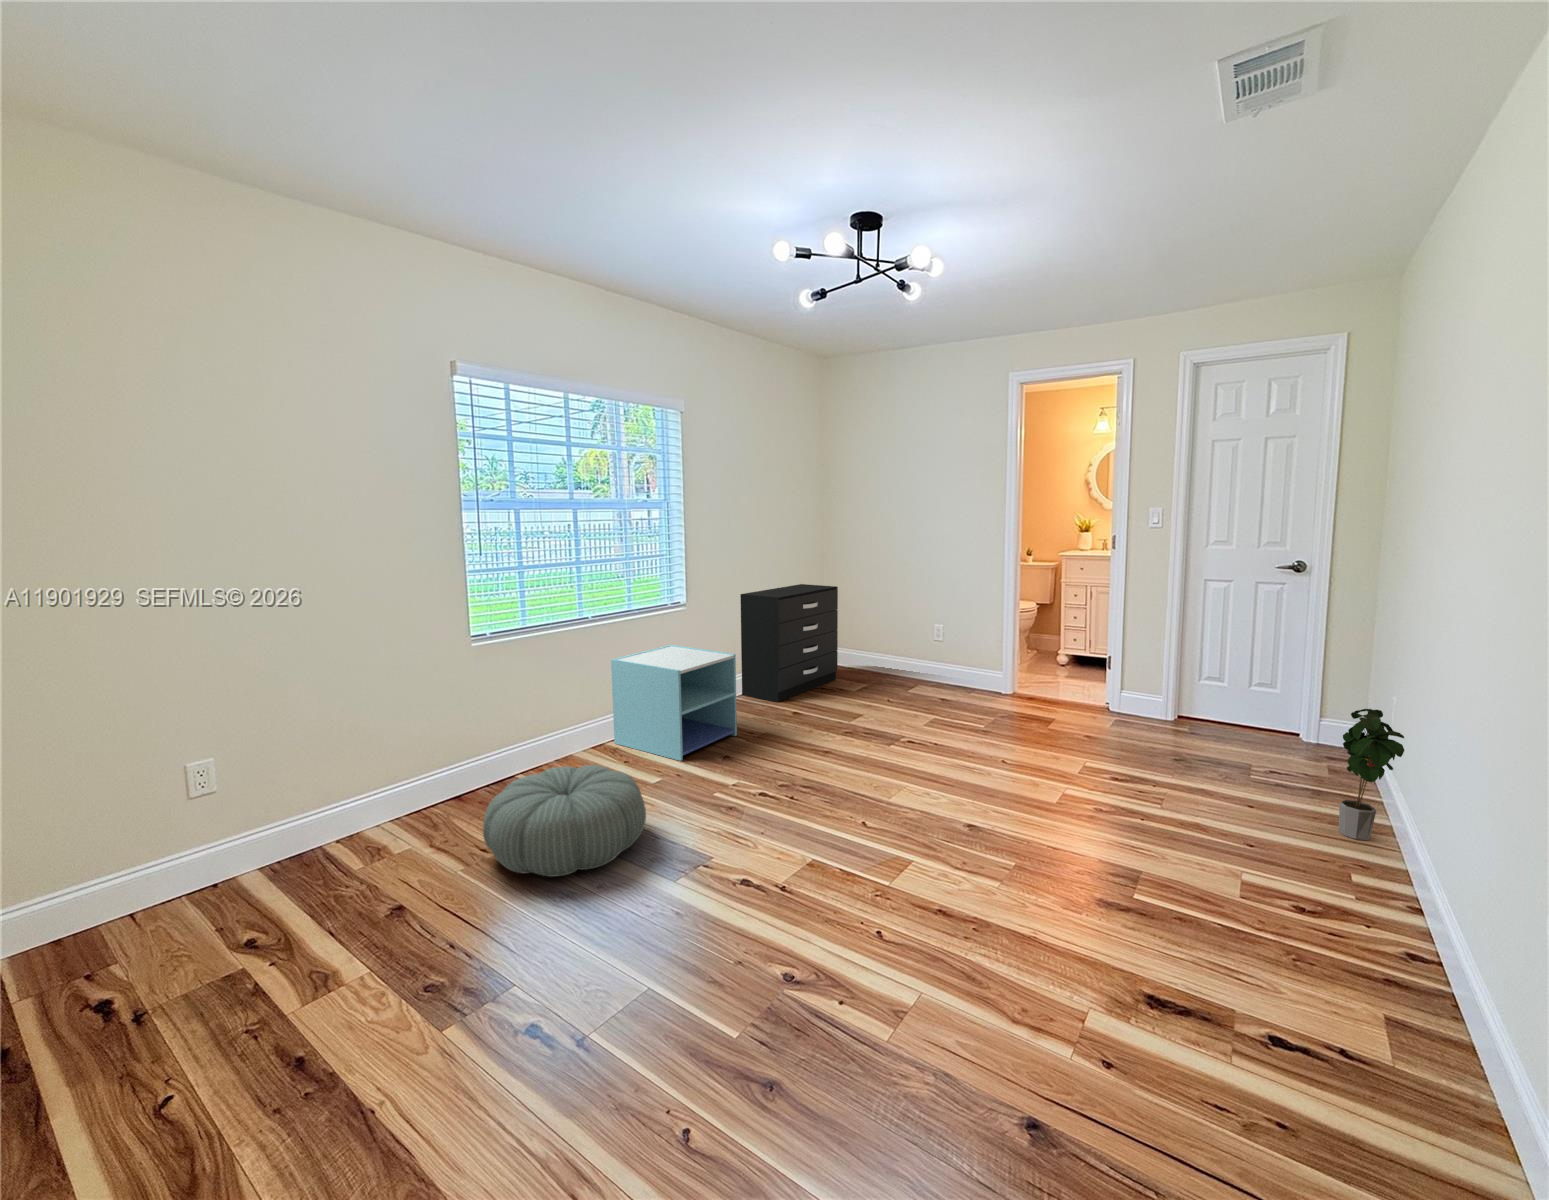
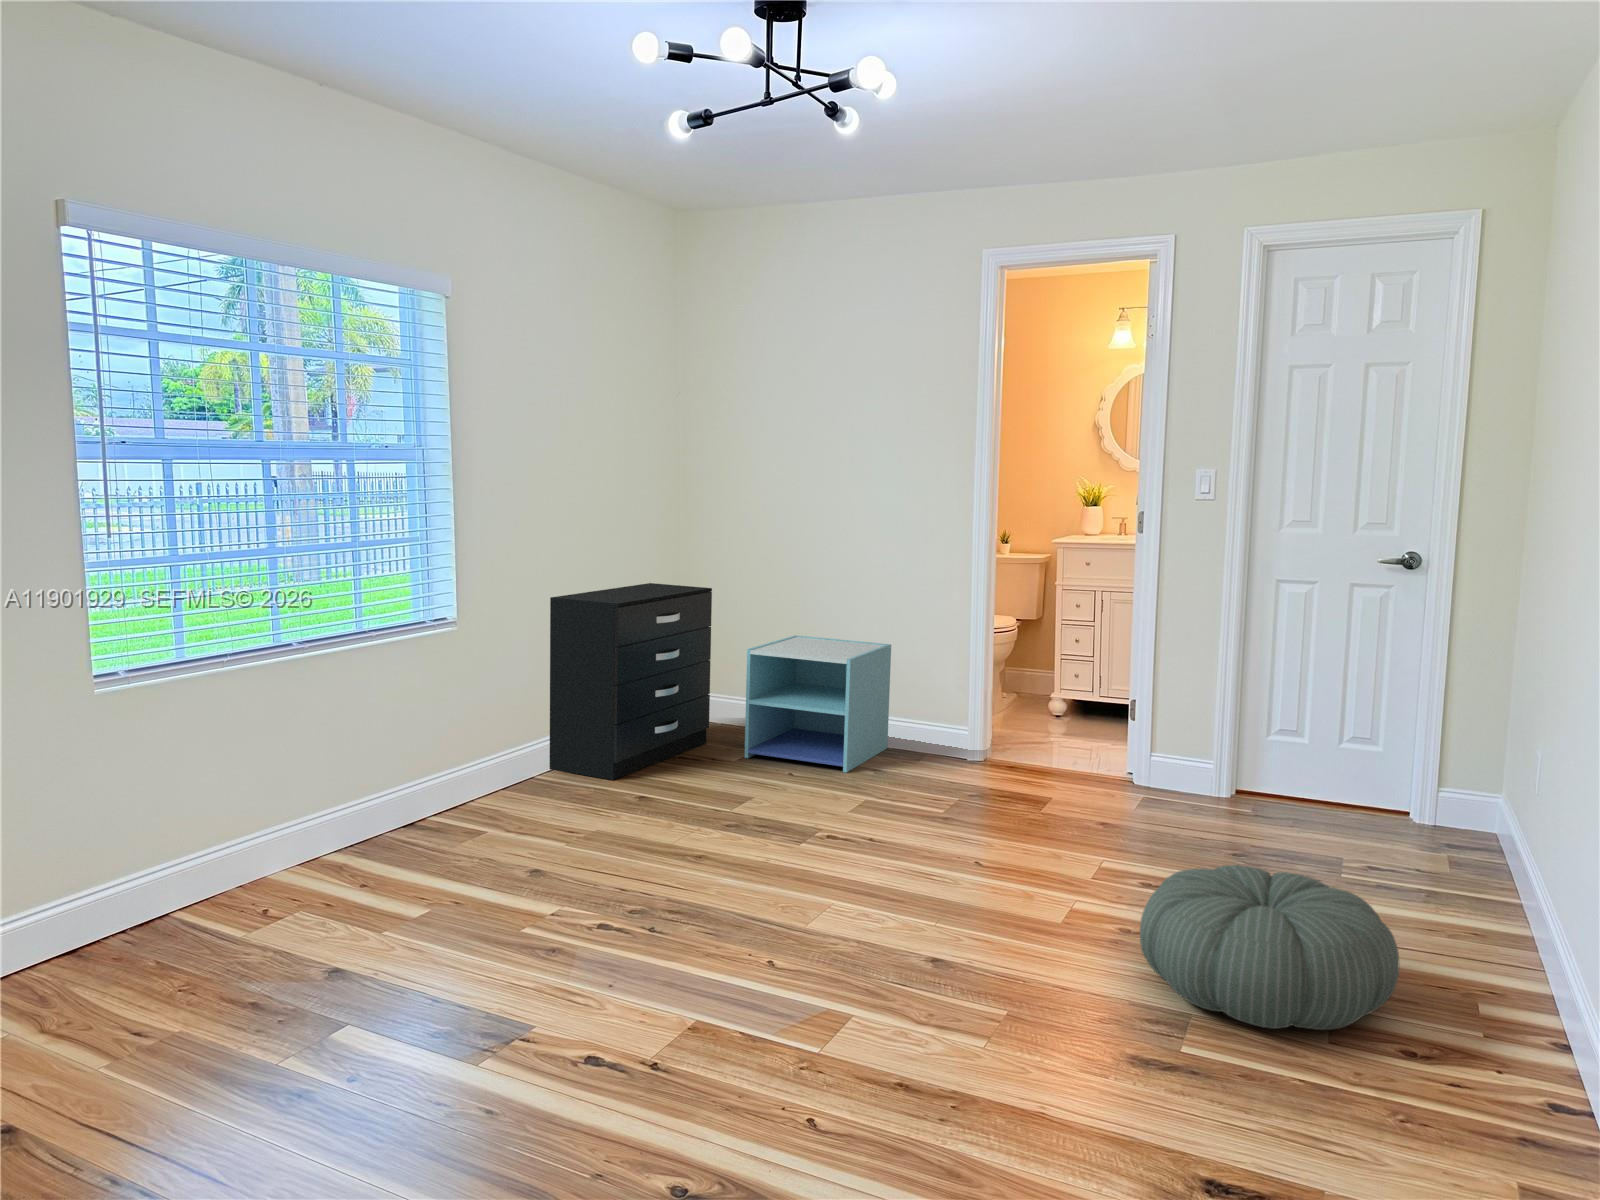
nightstand: present [611,645,737,761] -> present [745,635,891,773]
potted plant: present [1339,709,1404,840] -> none [1441,768,1522,953]
pouf: present [483,765,646,877] -> present [1140,865,1399,1030]

